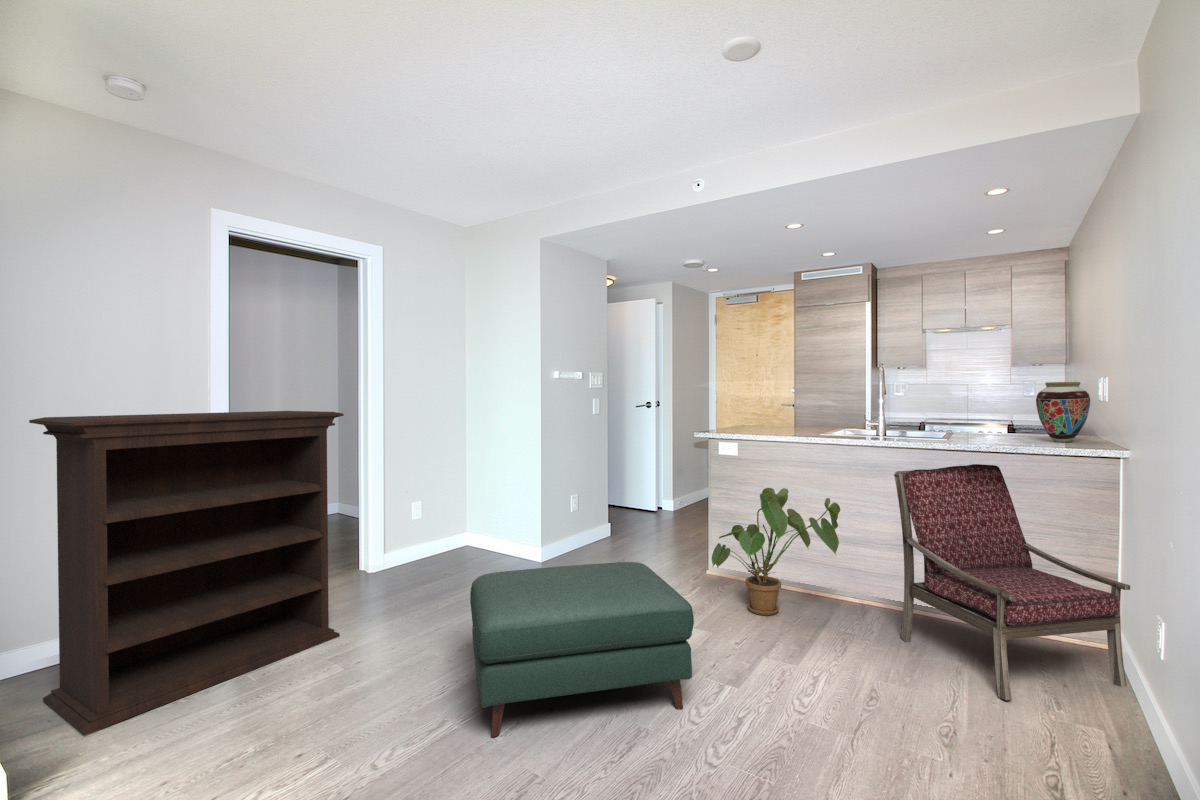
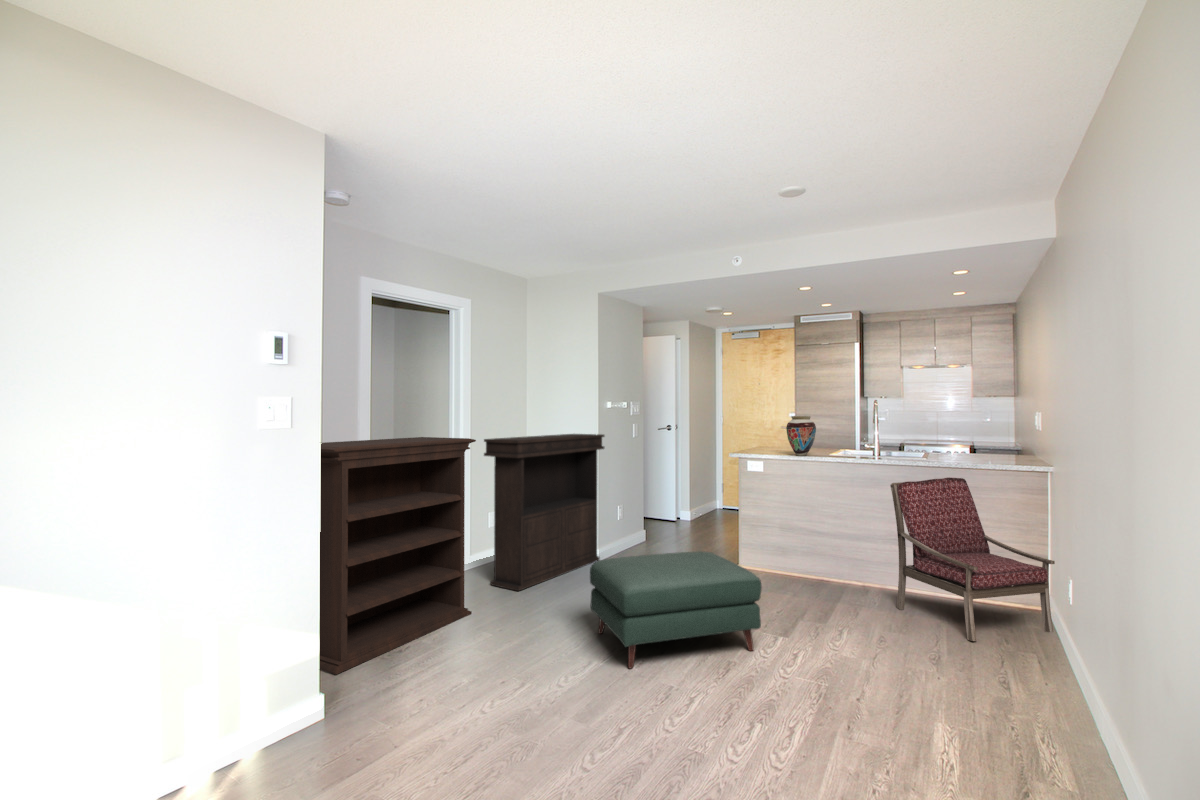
vase: present [1036,382,1090,442] -> present [786,416,816,456]
console table: none [381,410,549,603] -> present [484,434,604,591]
house plant: present [712,488,840,615] -> none [750,497,849,595]

